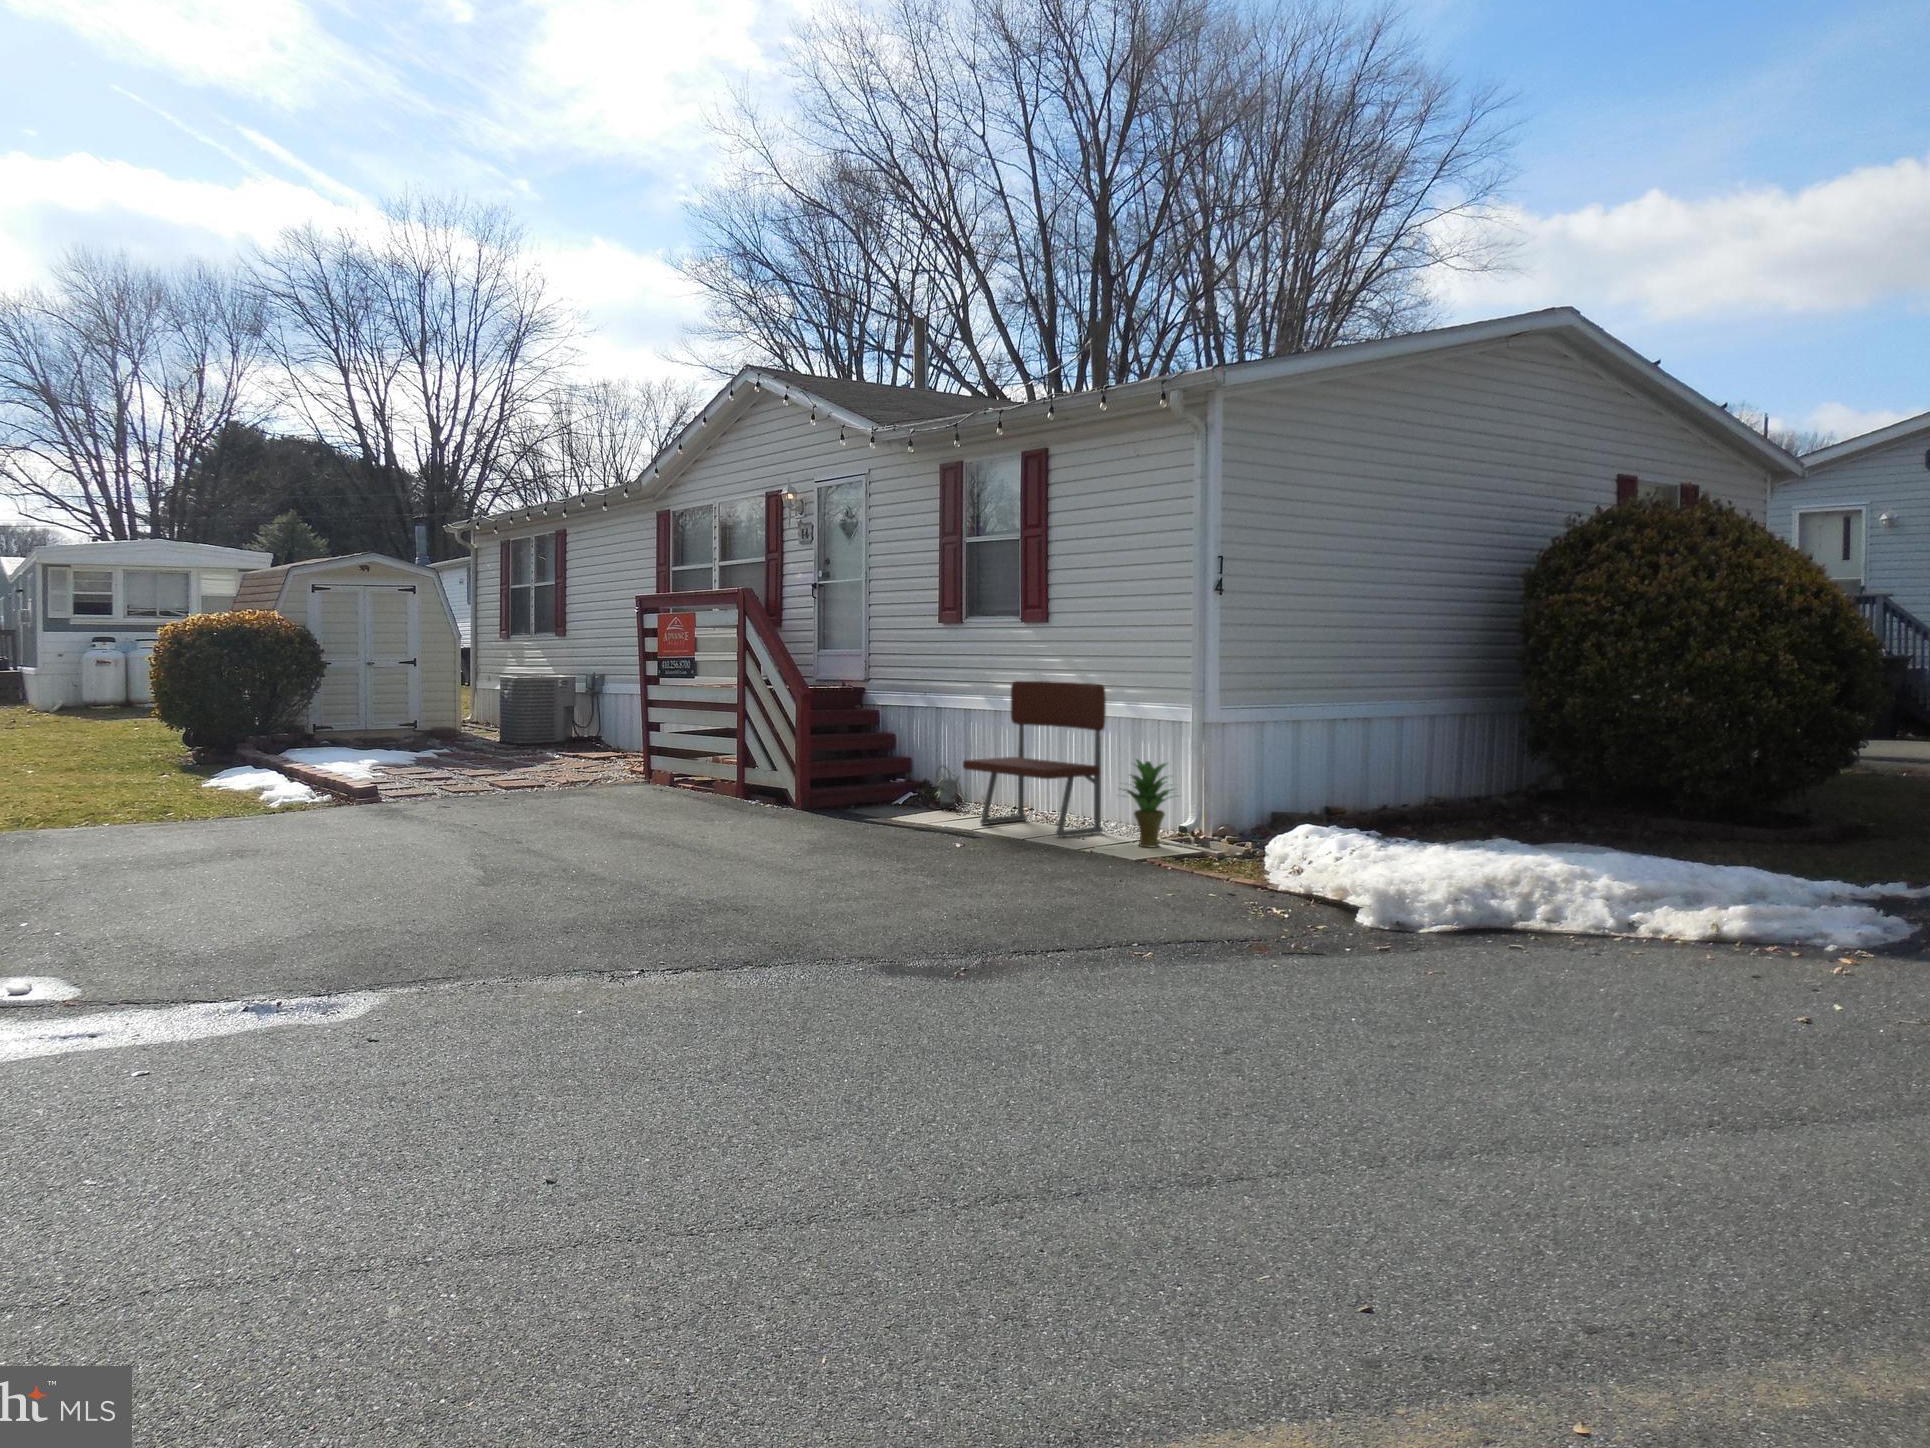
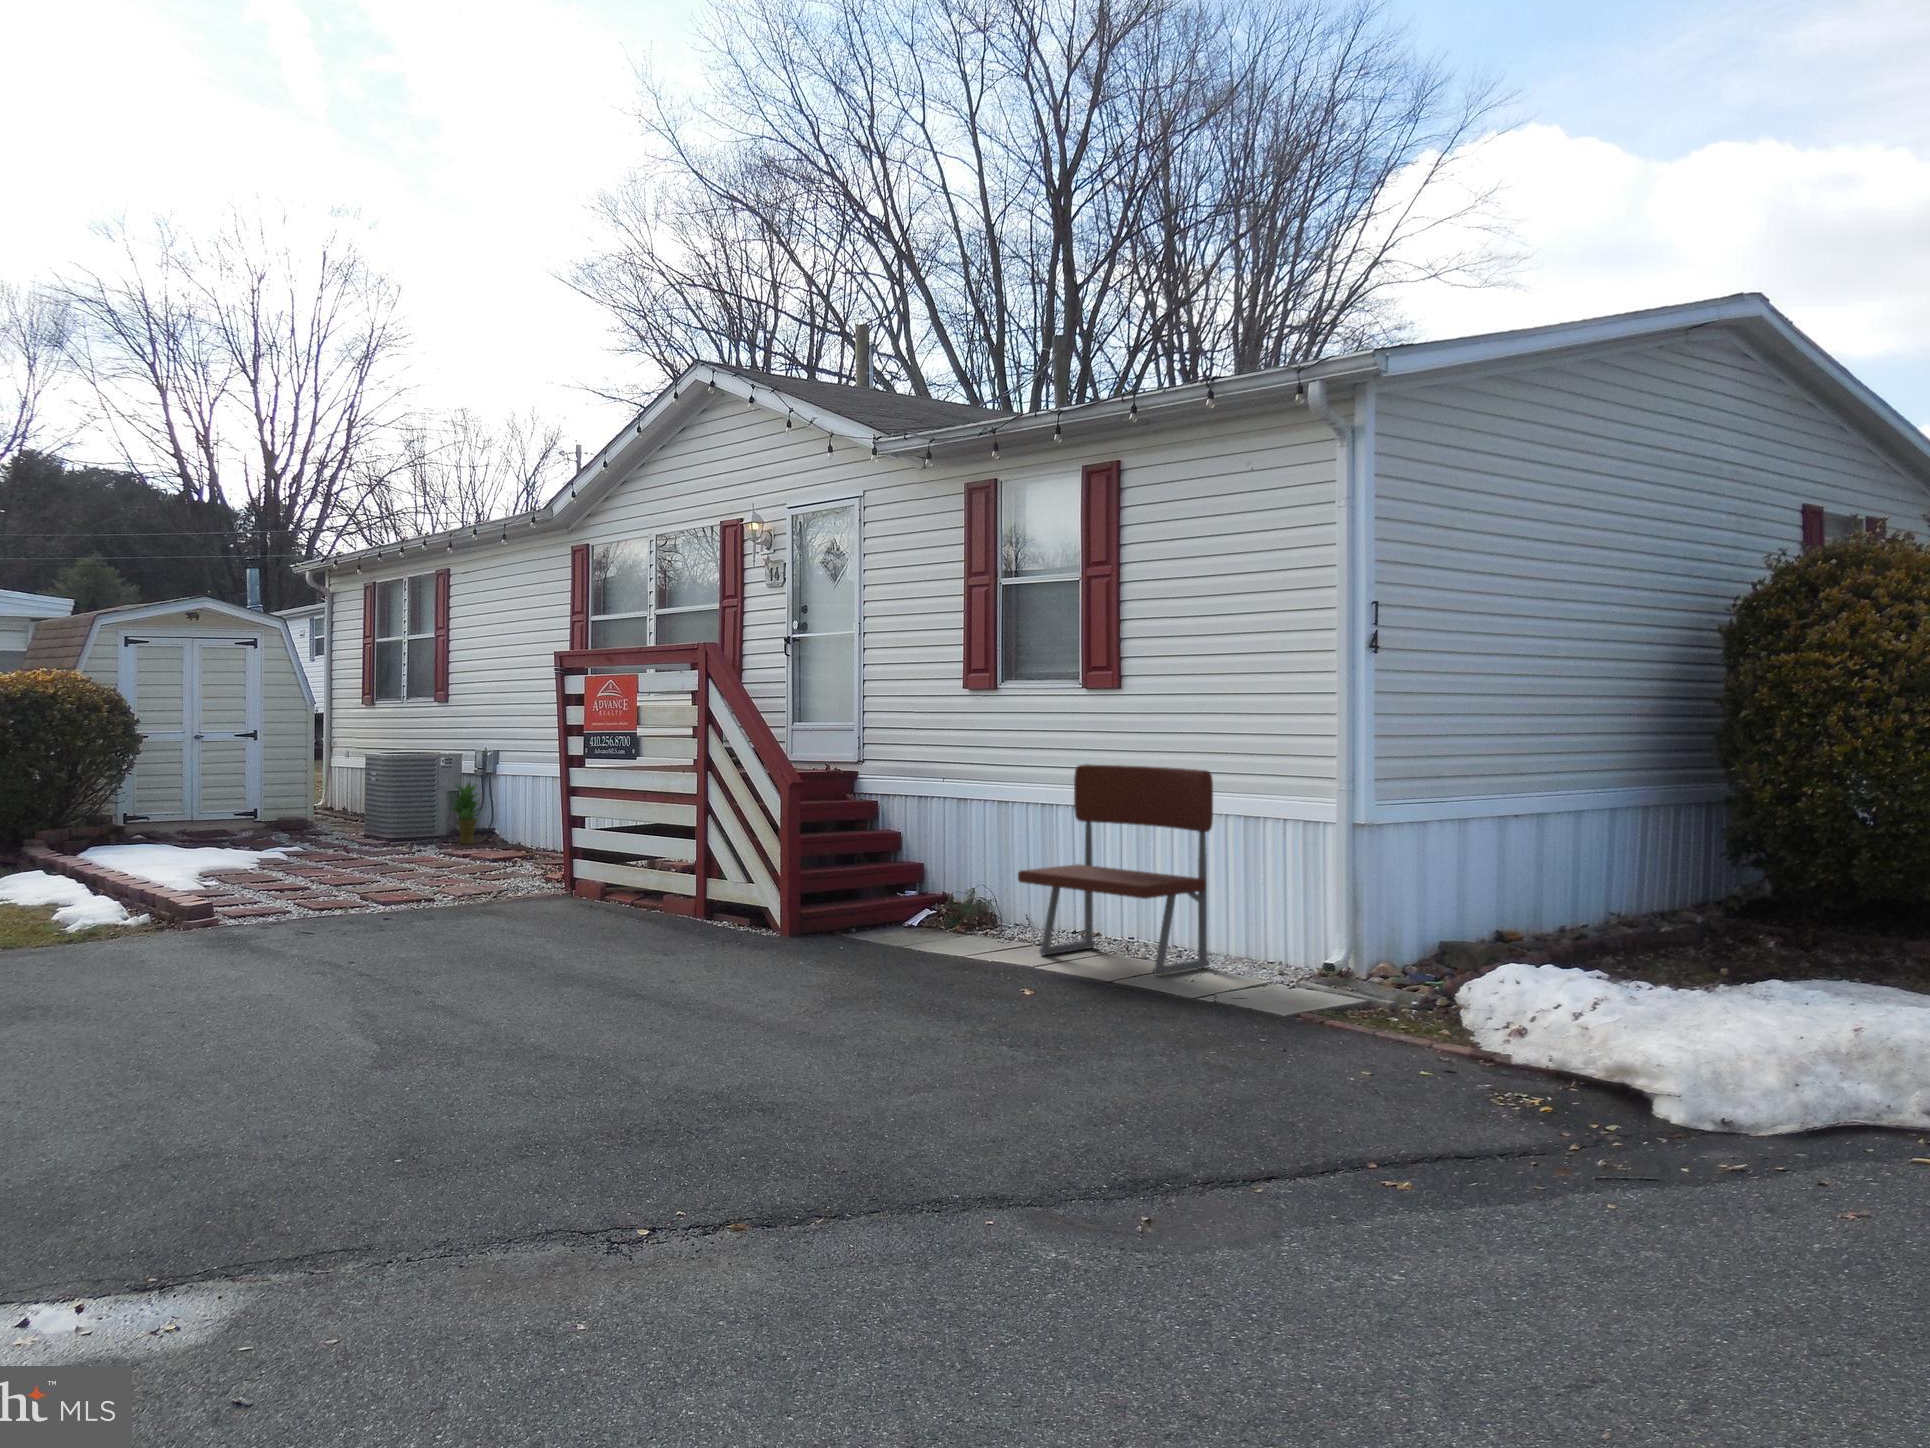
potted plant: present [1126,760,1178,848] -> present [452,784,481,844]
watering can: present [936,766,958,808] -> none [963,873,997,929]

